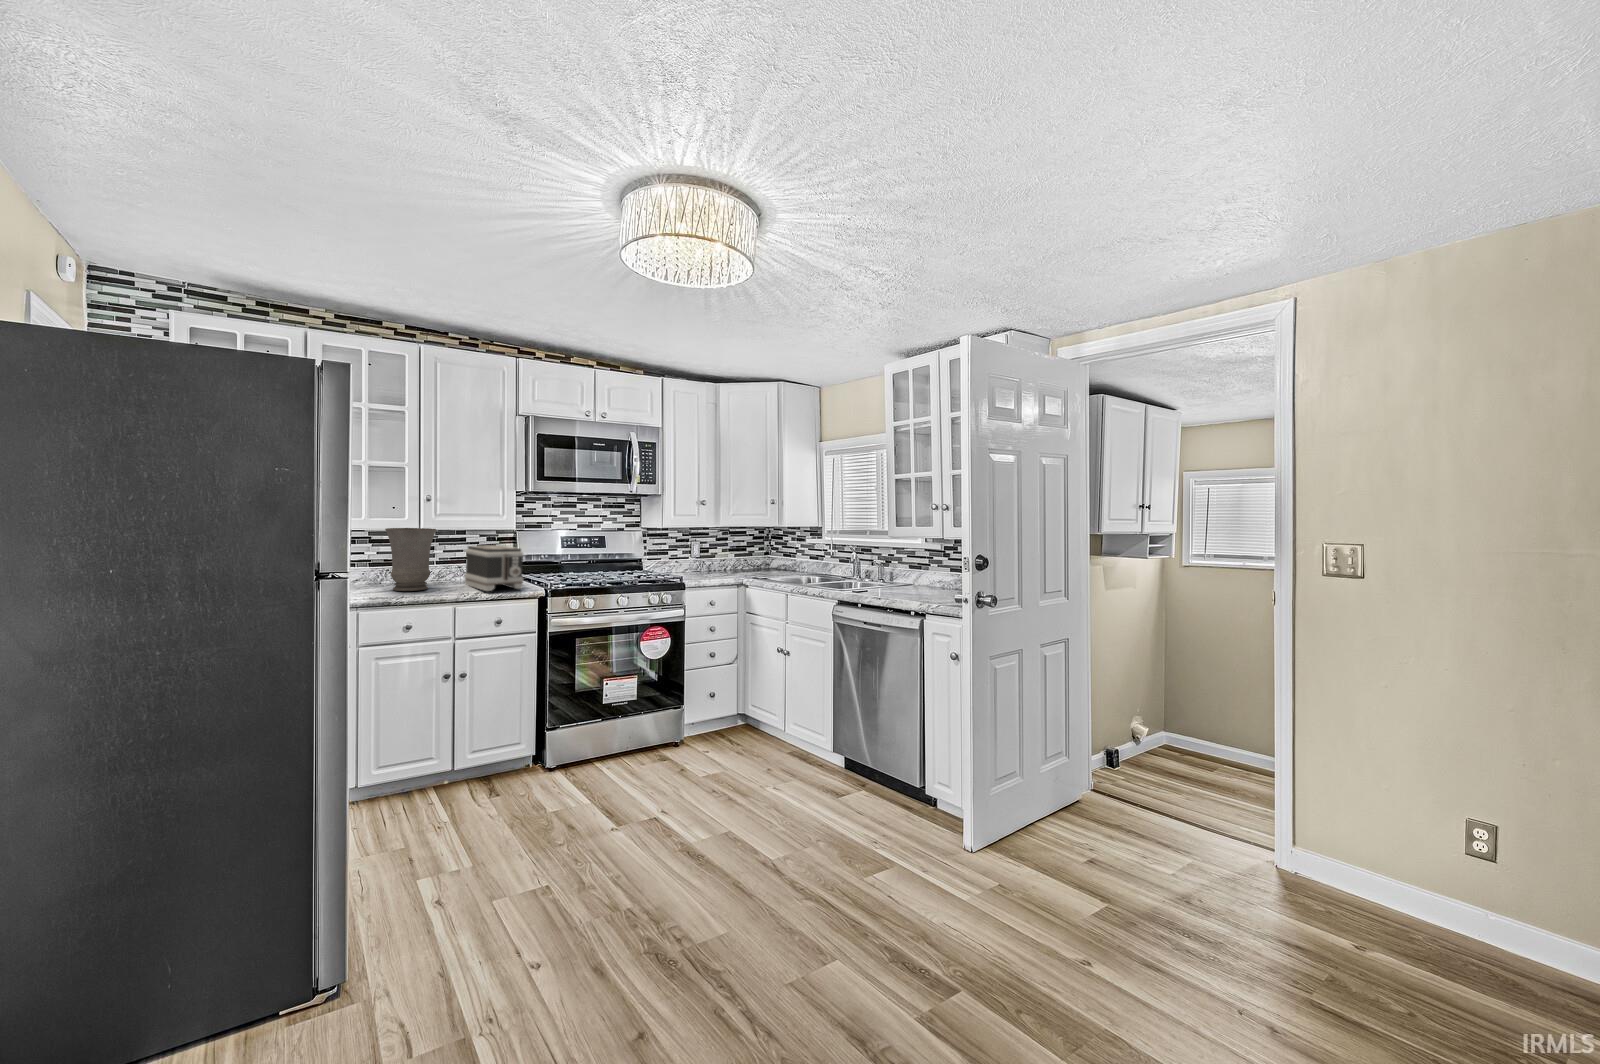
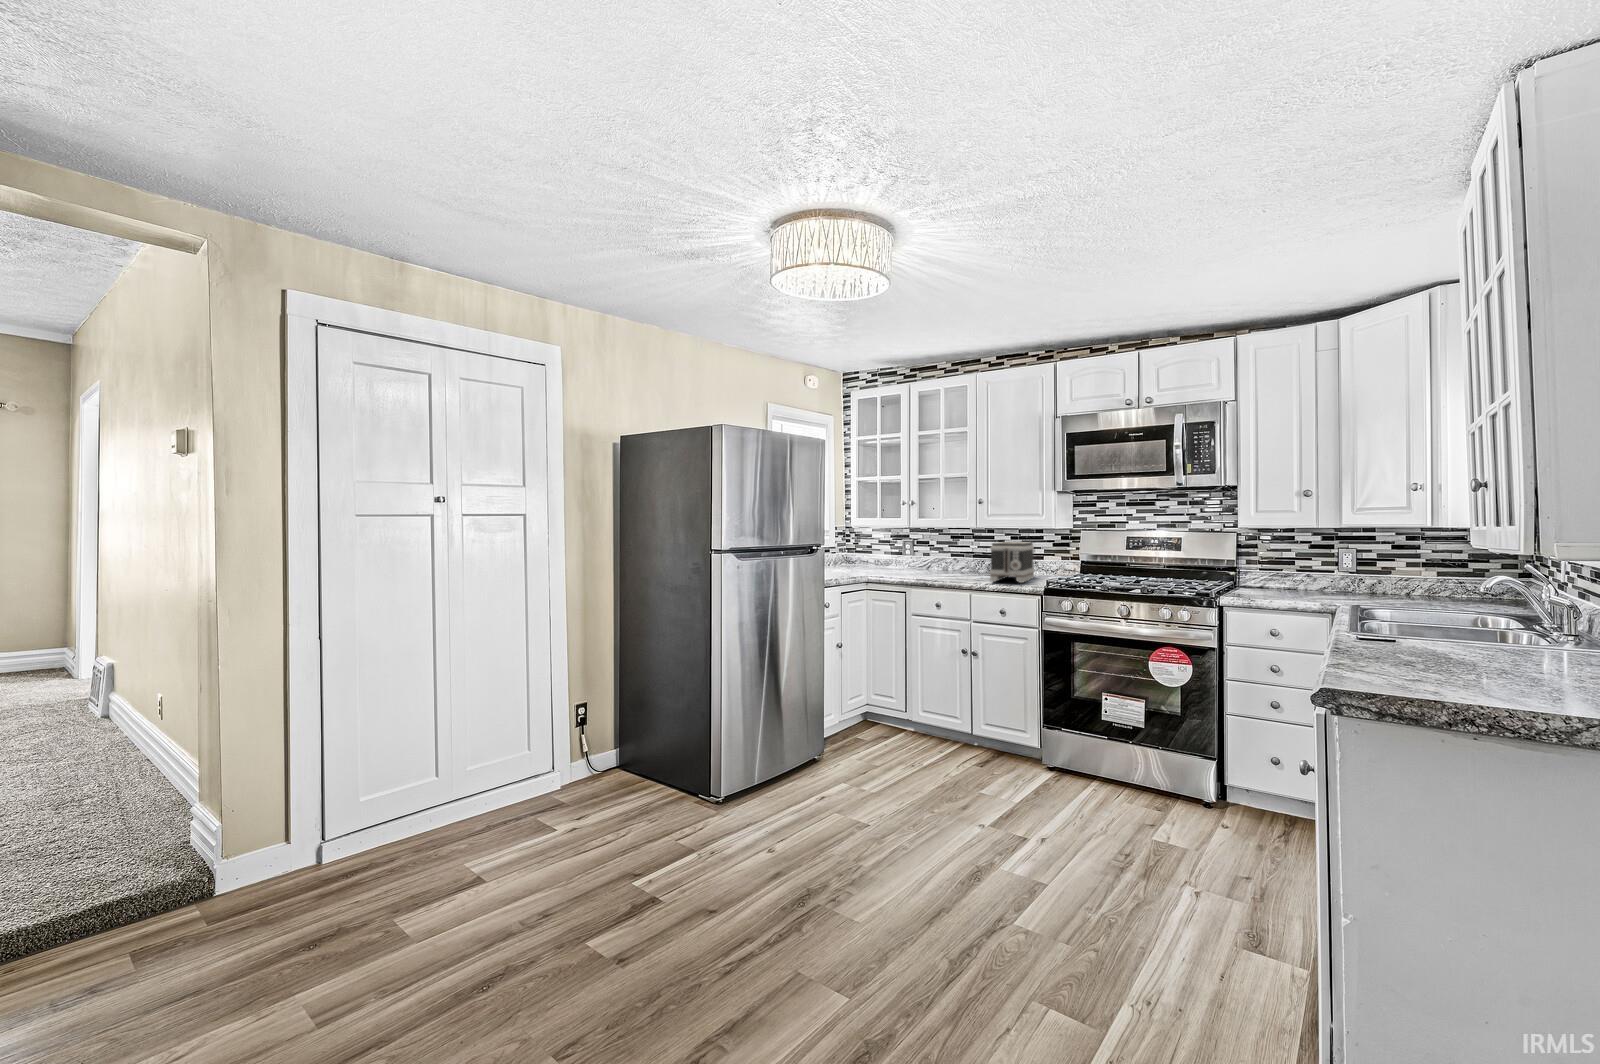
vase: present [385,528,436,591] -> none [939,526,976,577]

